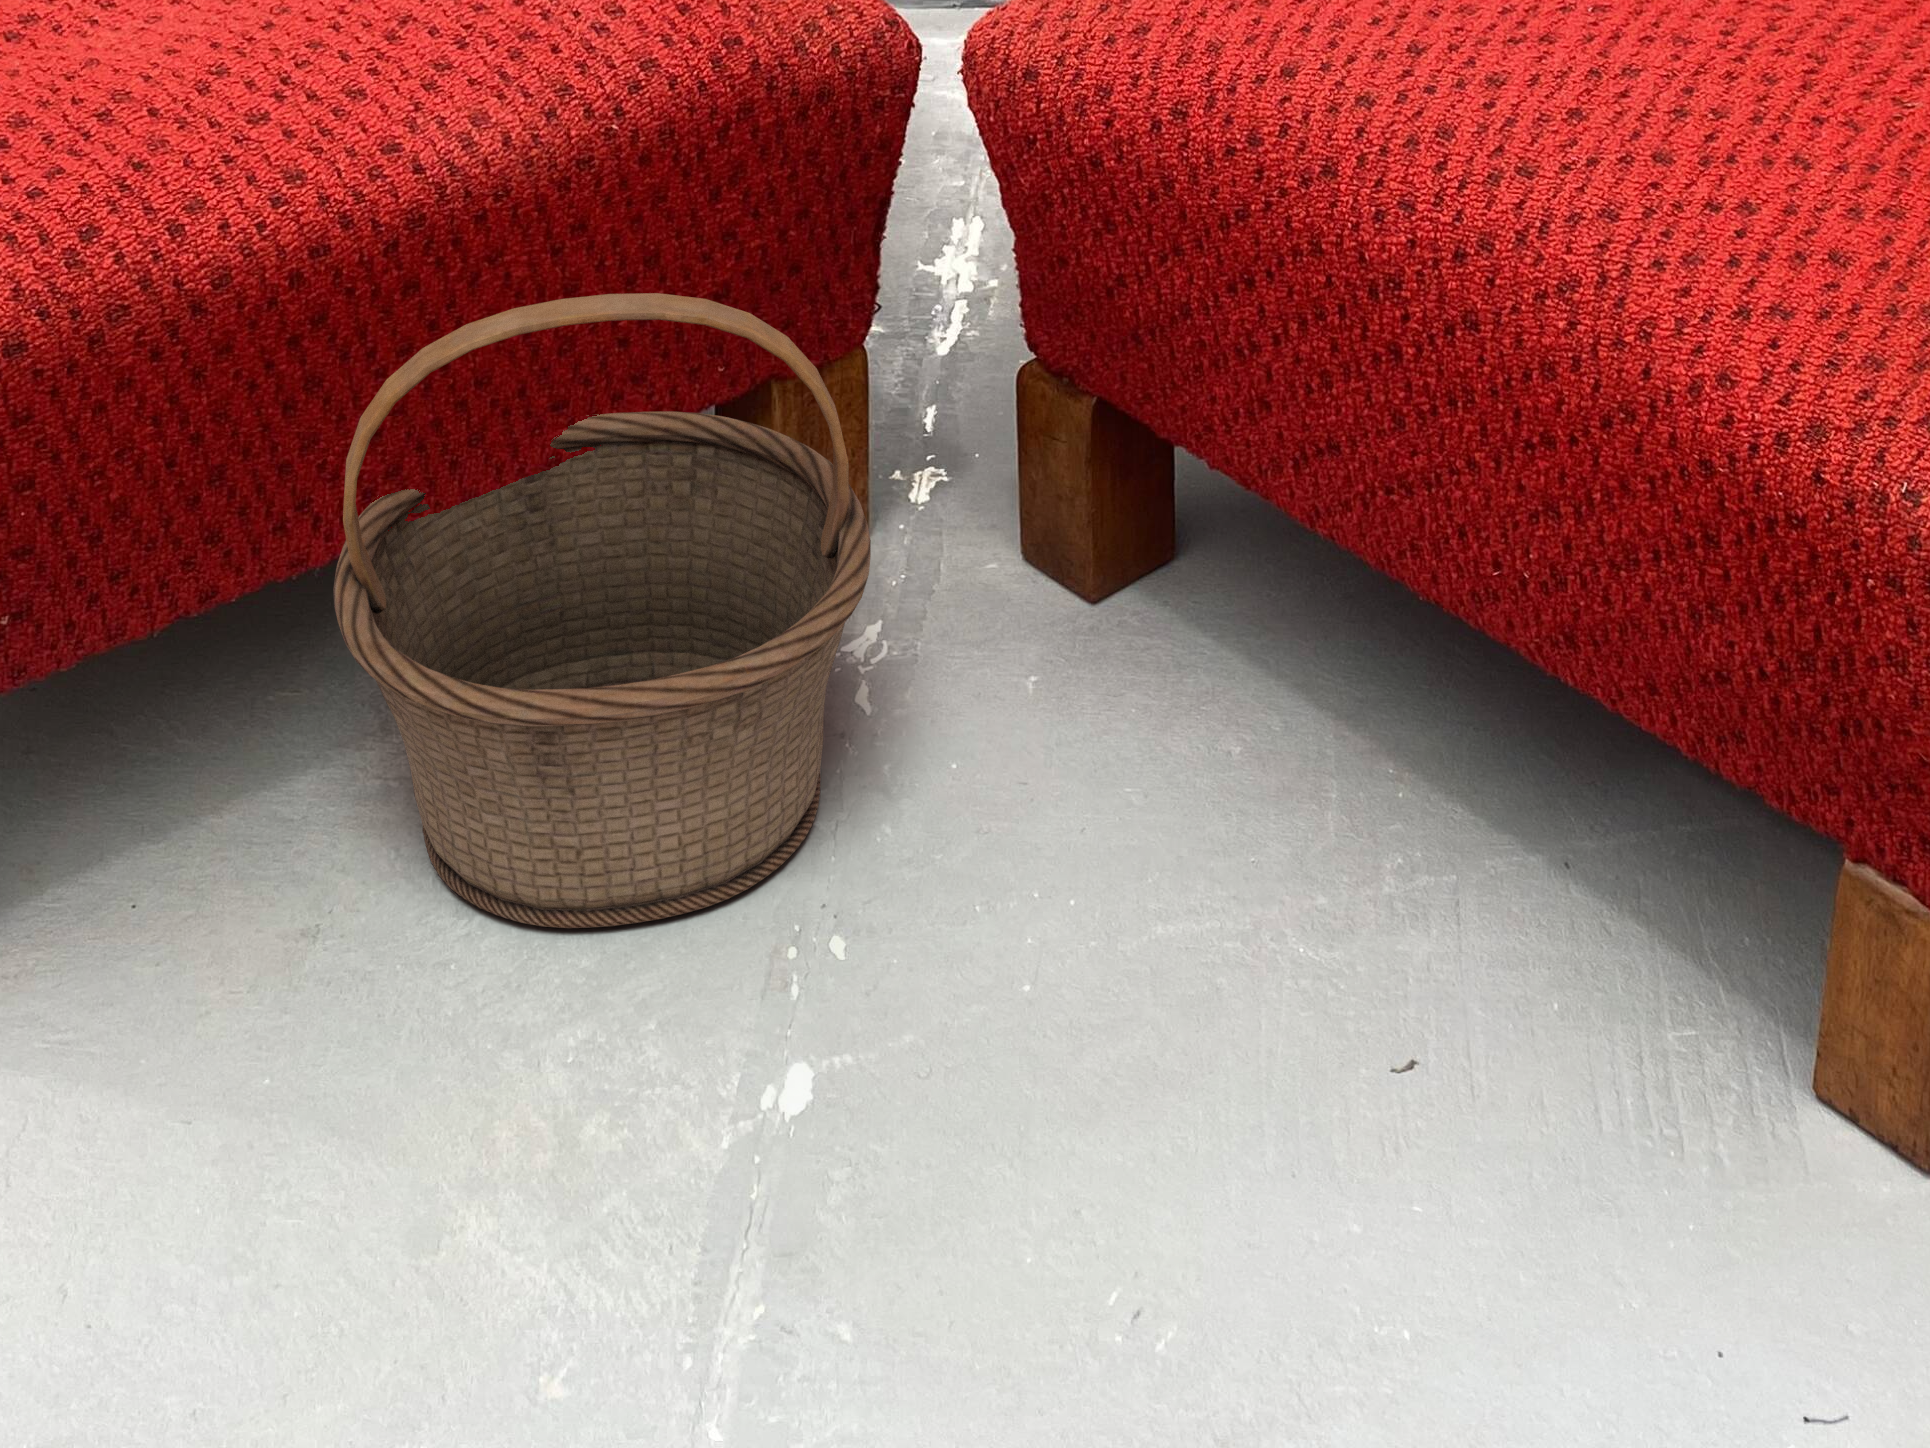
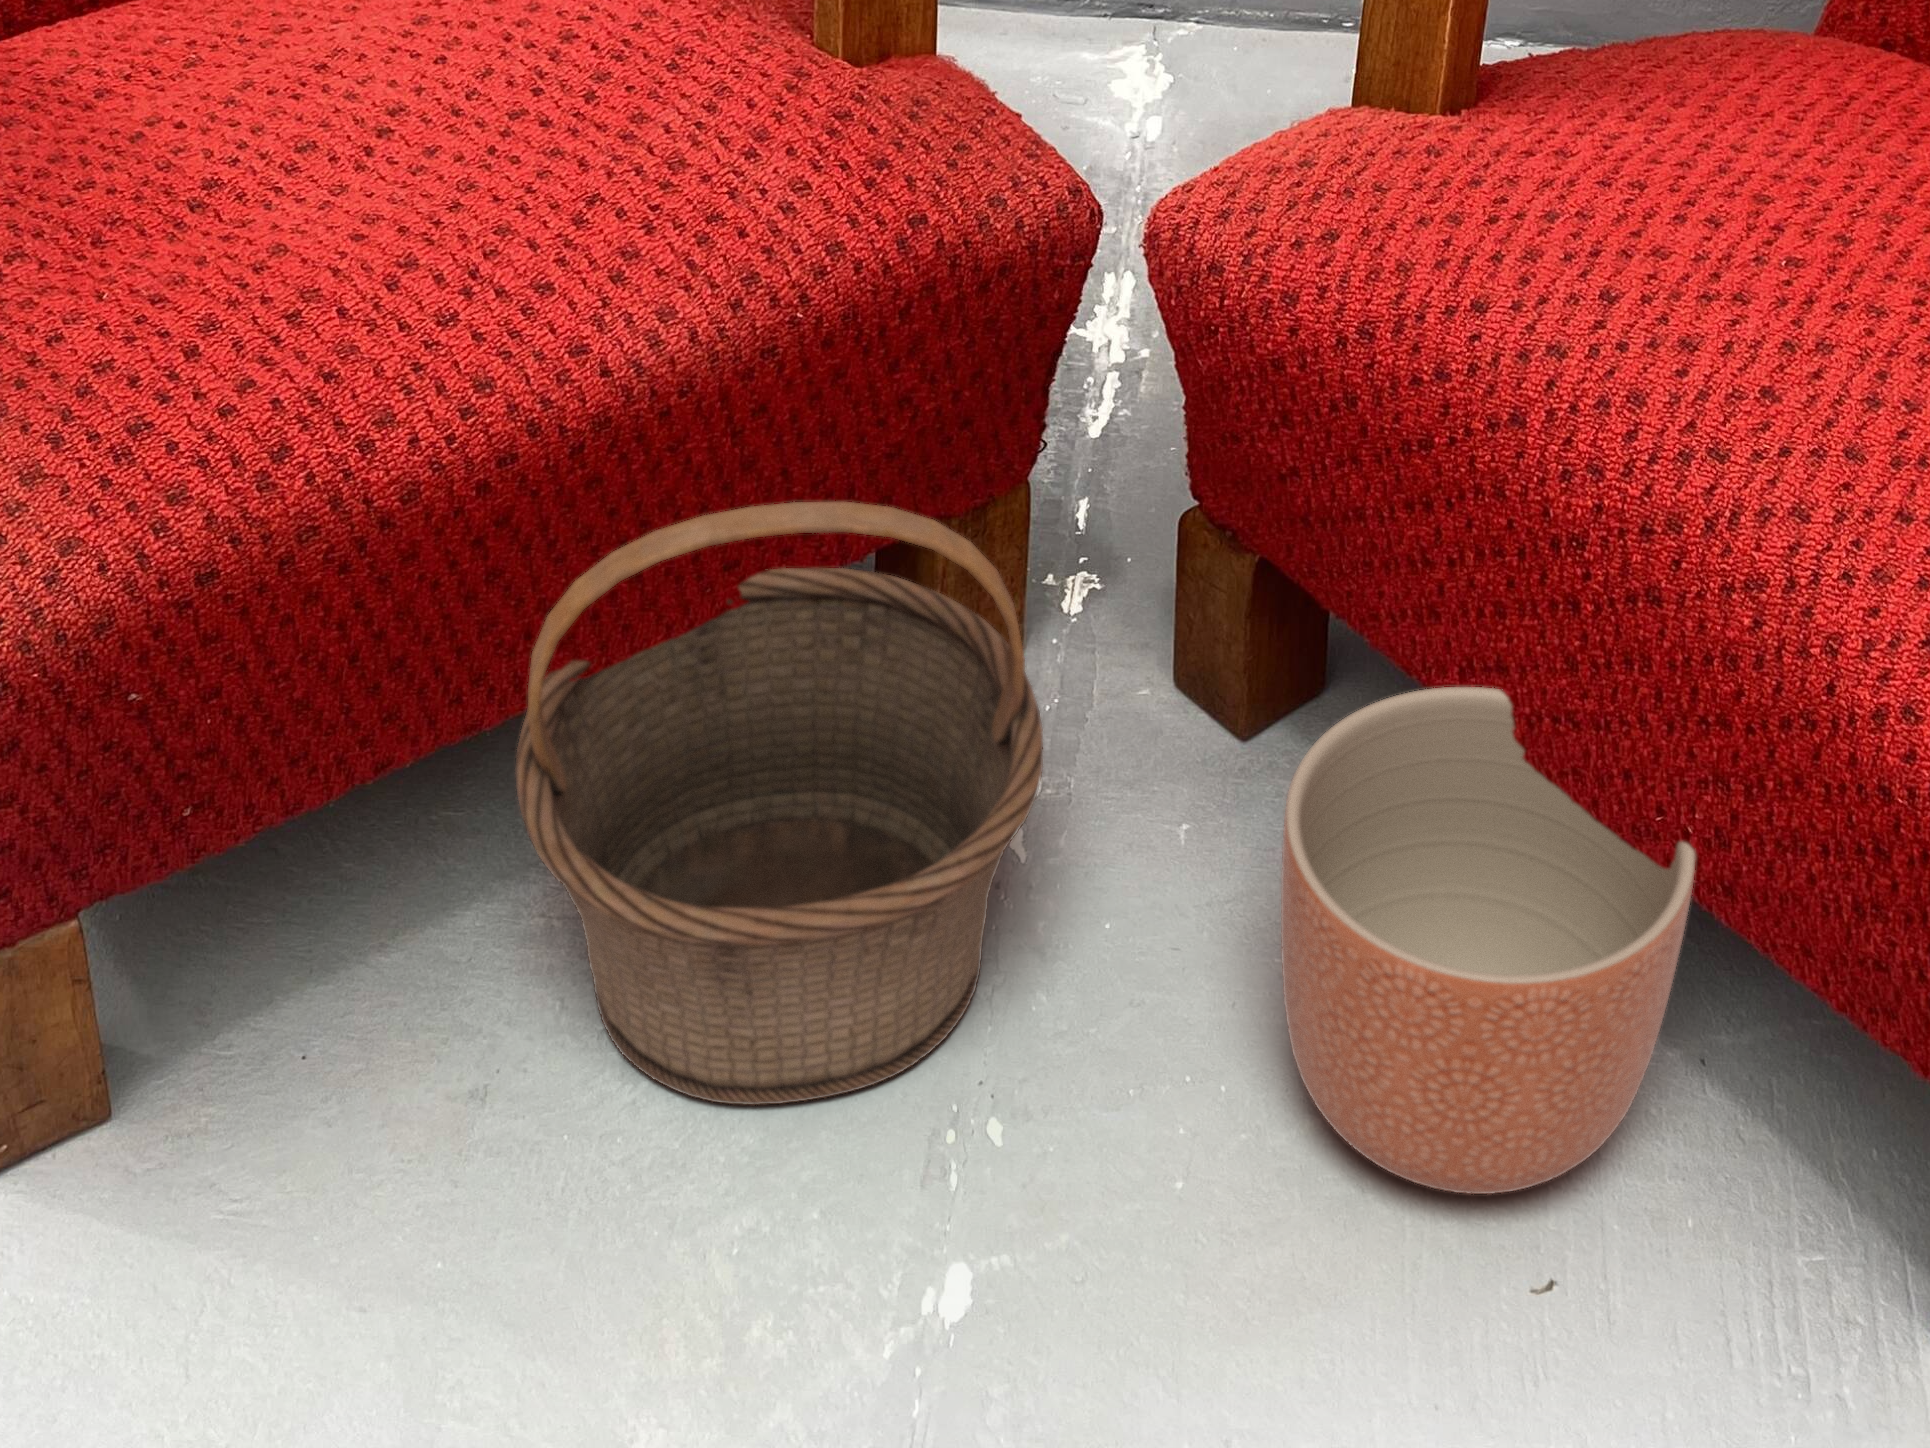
planter: none [1112,474,1534,977] -> present [1281,687,1696,1194]

